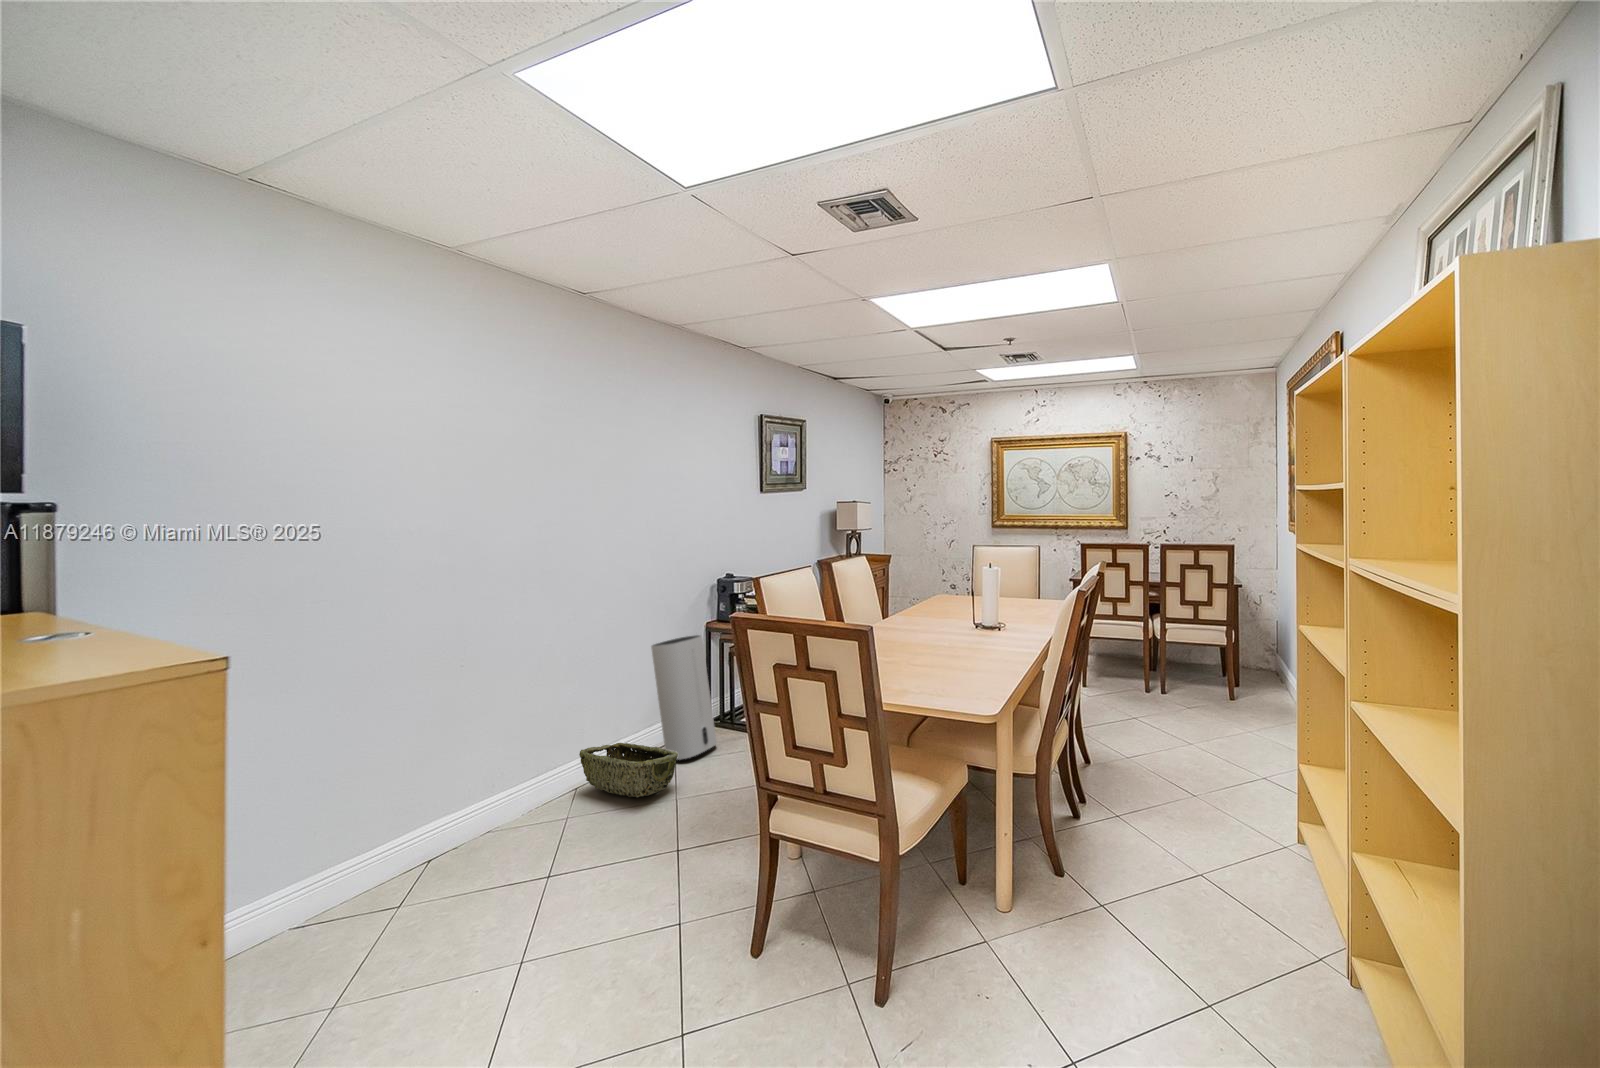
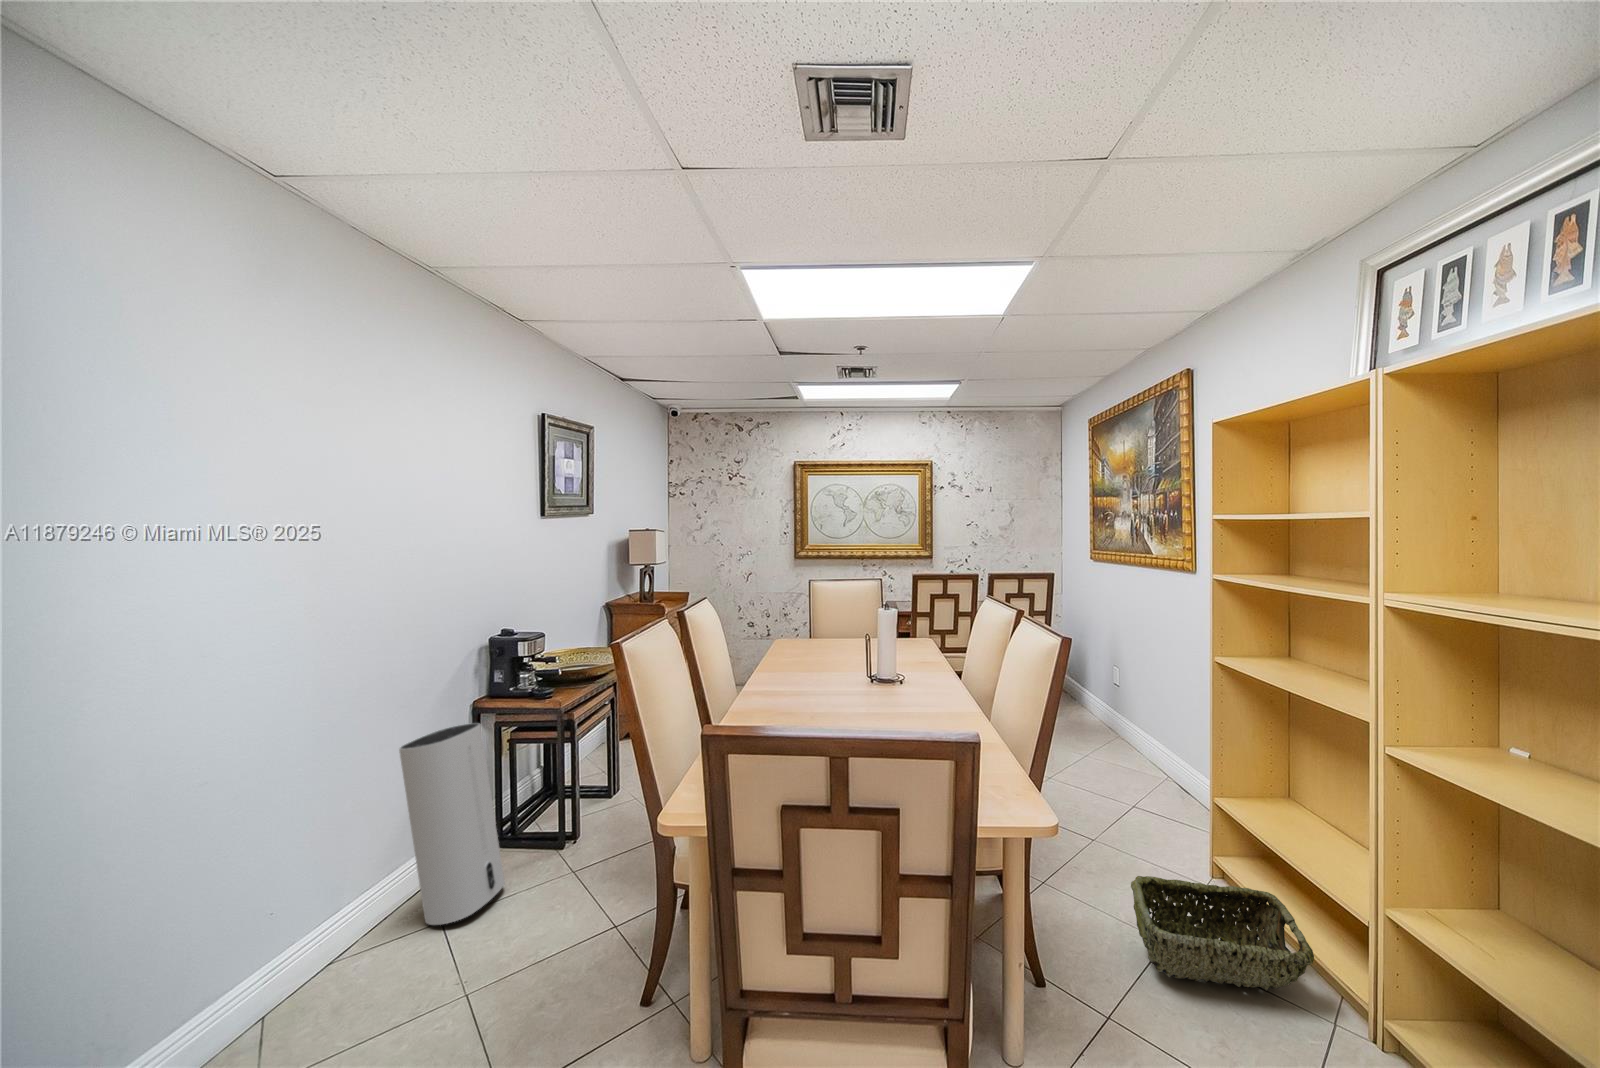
woven basket: present [579,743,678,798] -> present [1131,876,1314,991]

